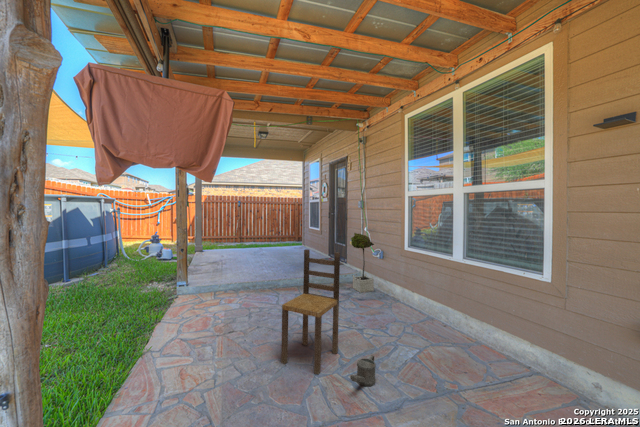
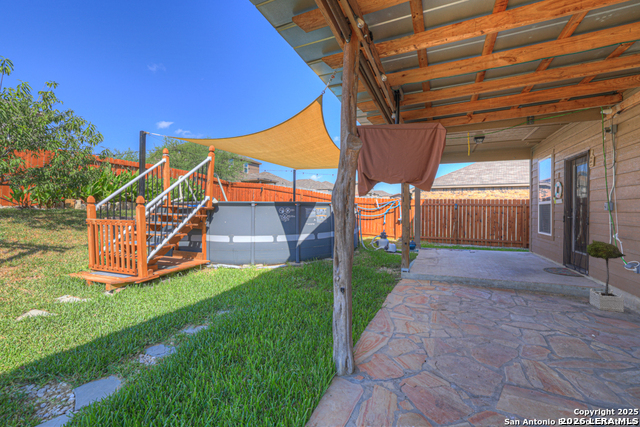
chair: present [281,249,340,375] -> none [483,249,548,355]
watering can: present [350,355,376,386] -> none [548,354,586,380]

